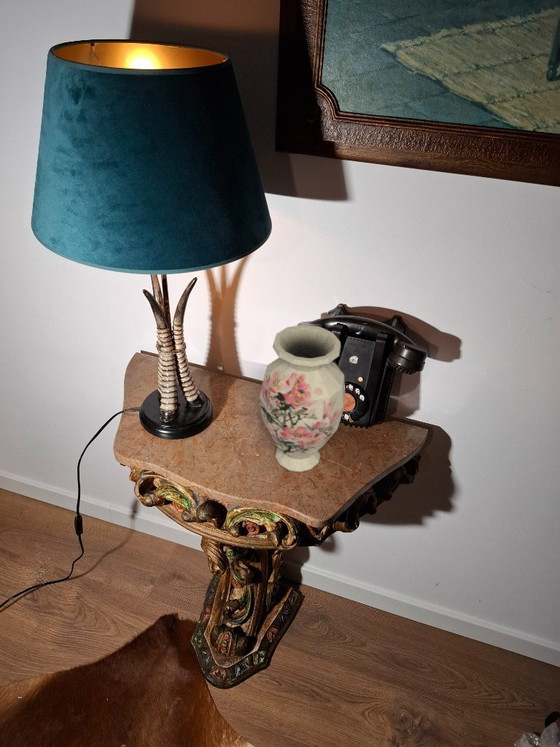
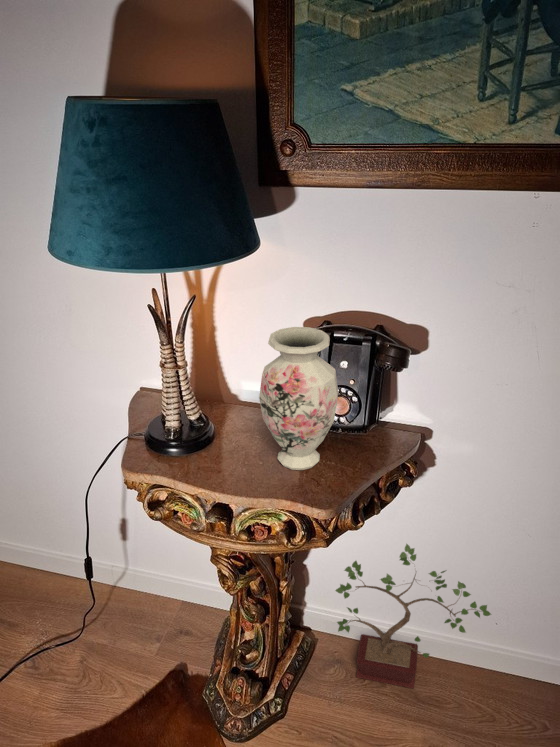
potted plant: none [324,525,480,651] -> present [335,544,491,688]

